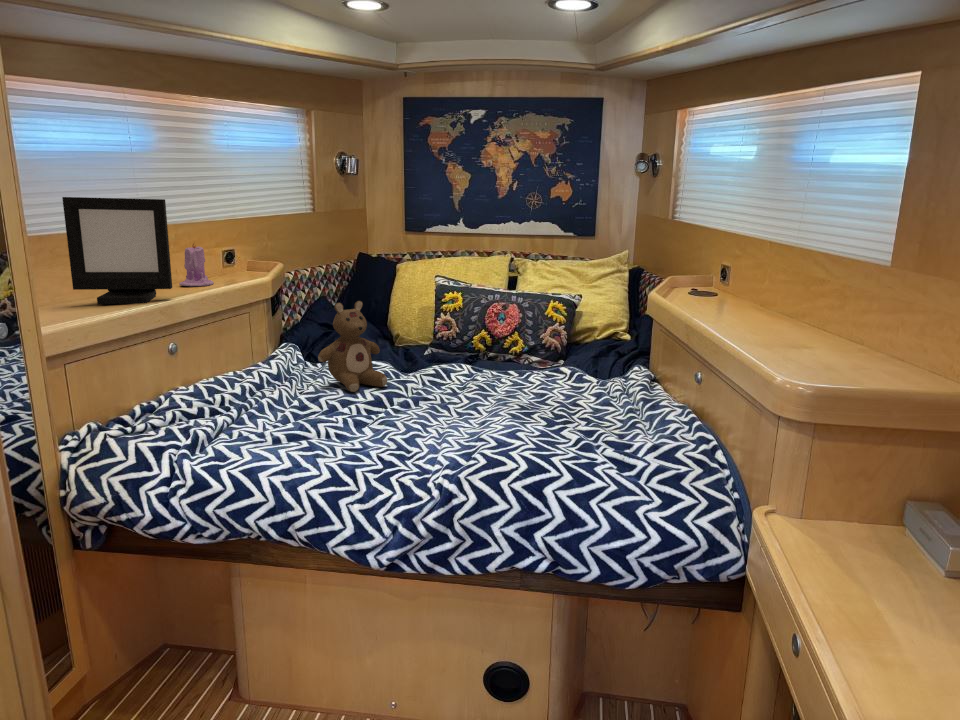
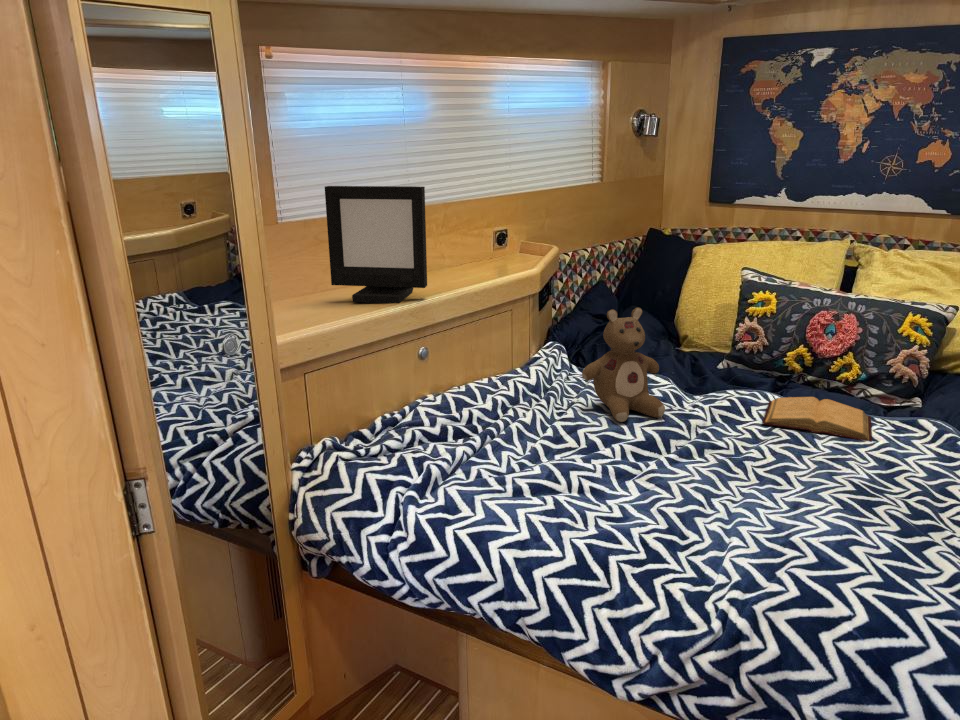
candle: present [179,243,214,286] -> none [441,228,476,279]
book: none [459,363,532,386] -> present [762,397,872,442]

